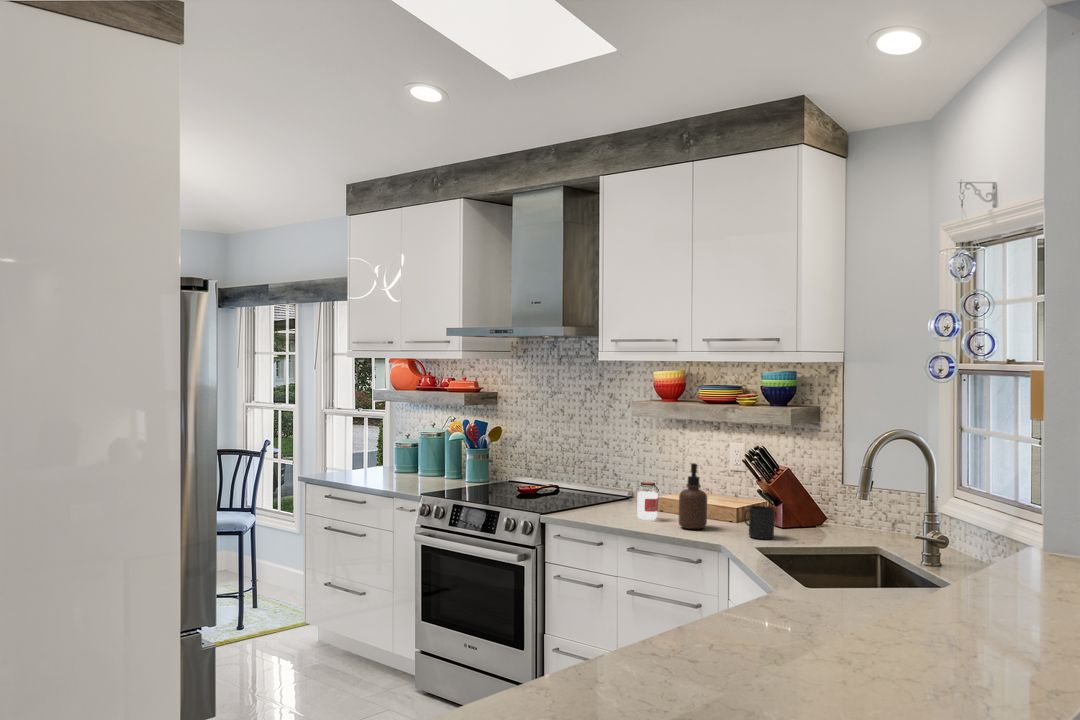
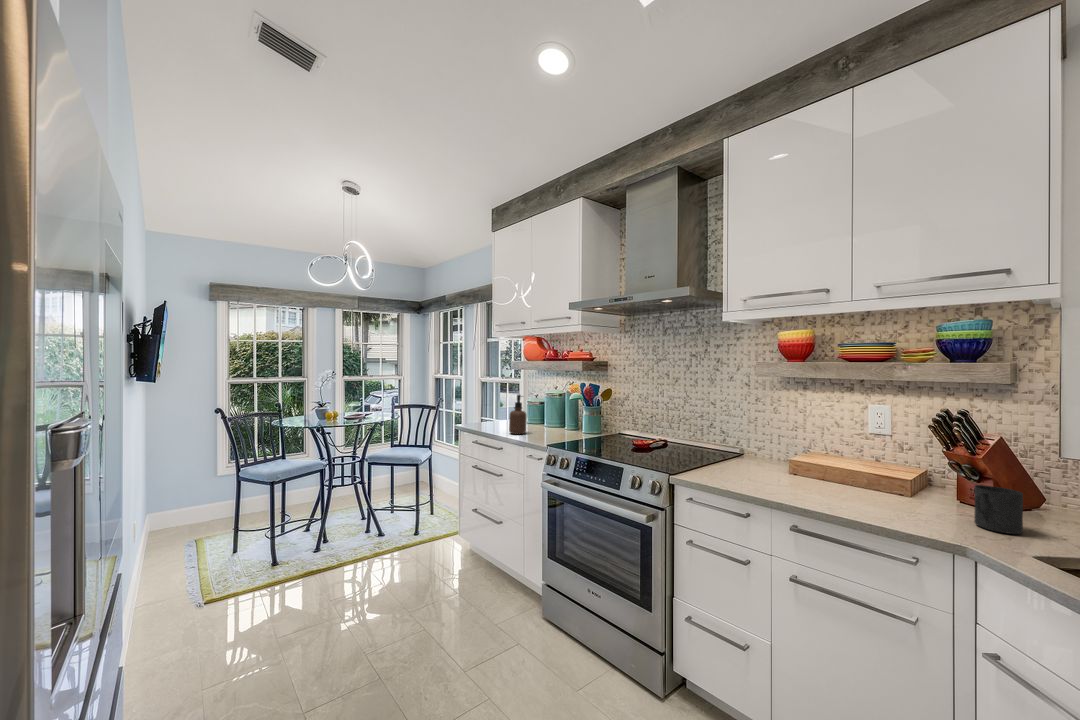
soap dispenser: present [679,463,707,529] -> present [509,395,526,434]
jar: present [636,482,659,520] -> none [782,445,811,489]

